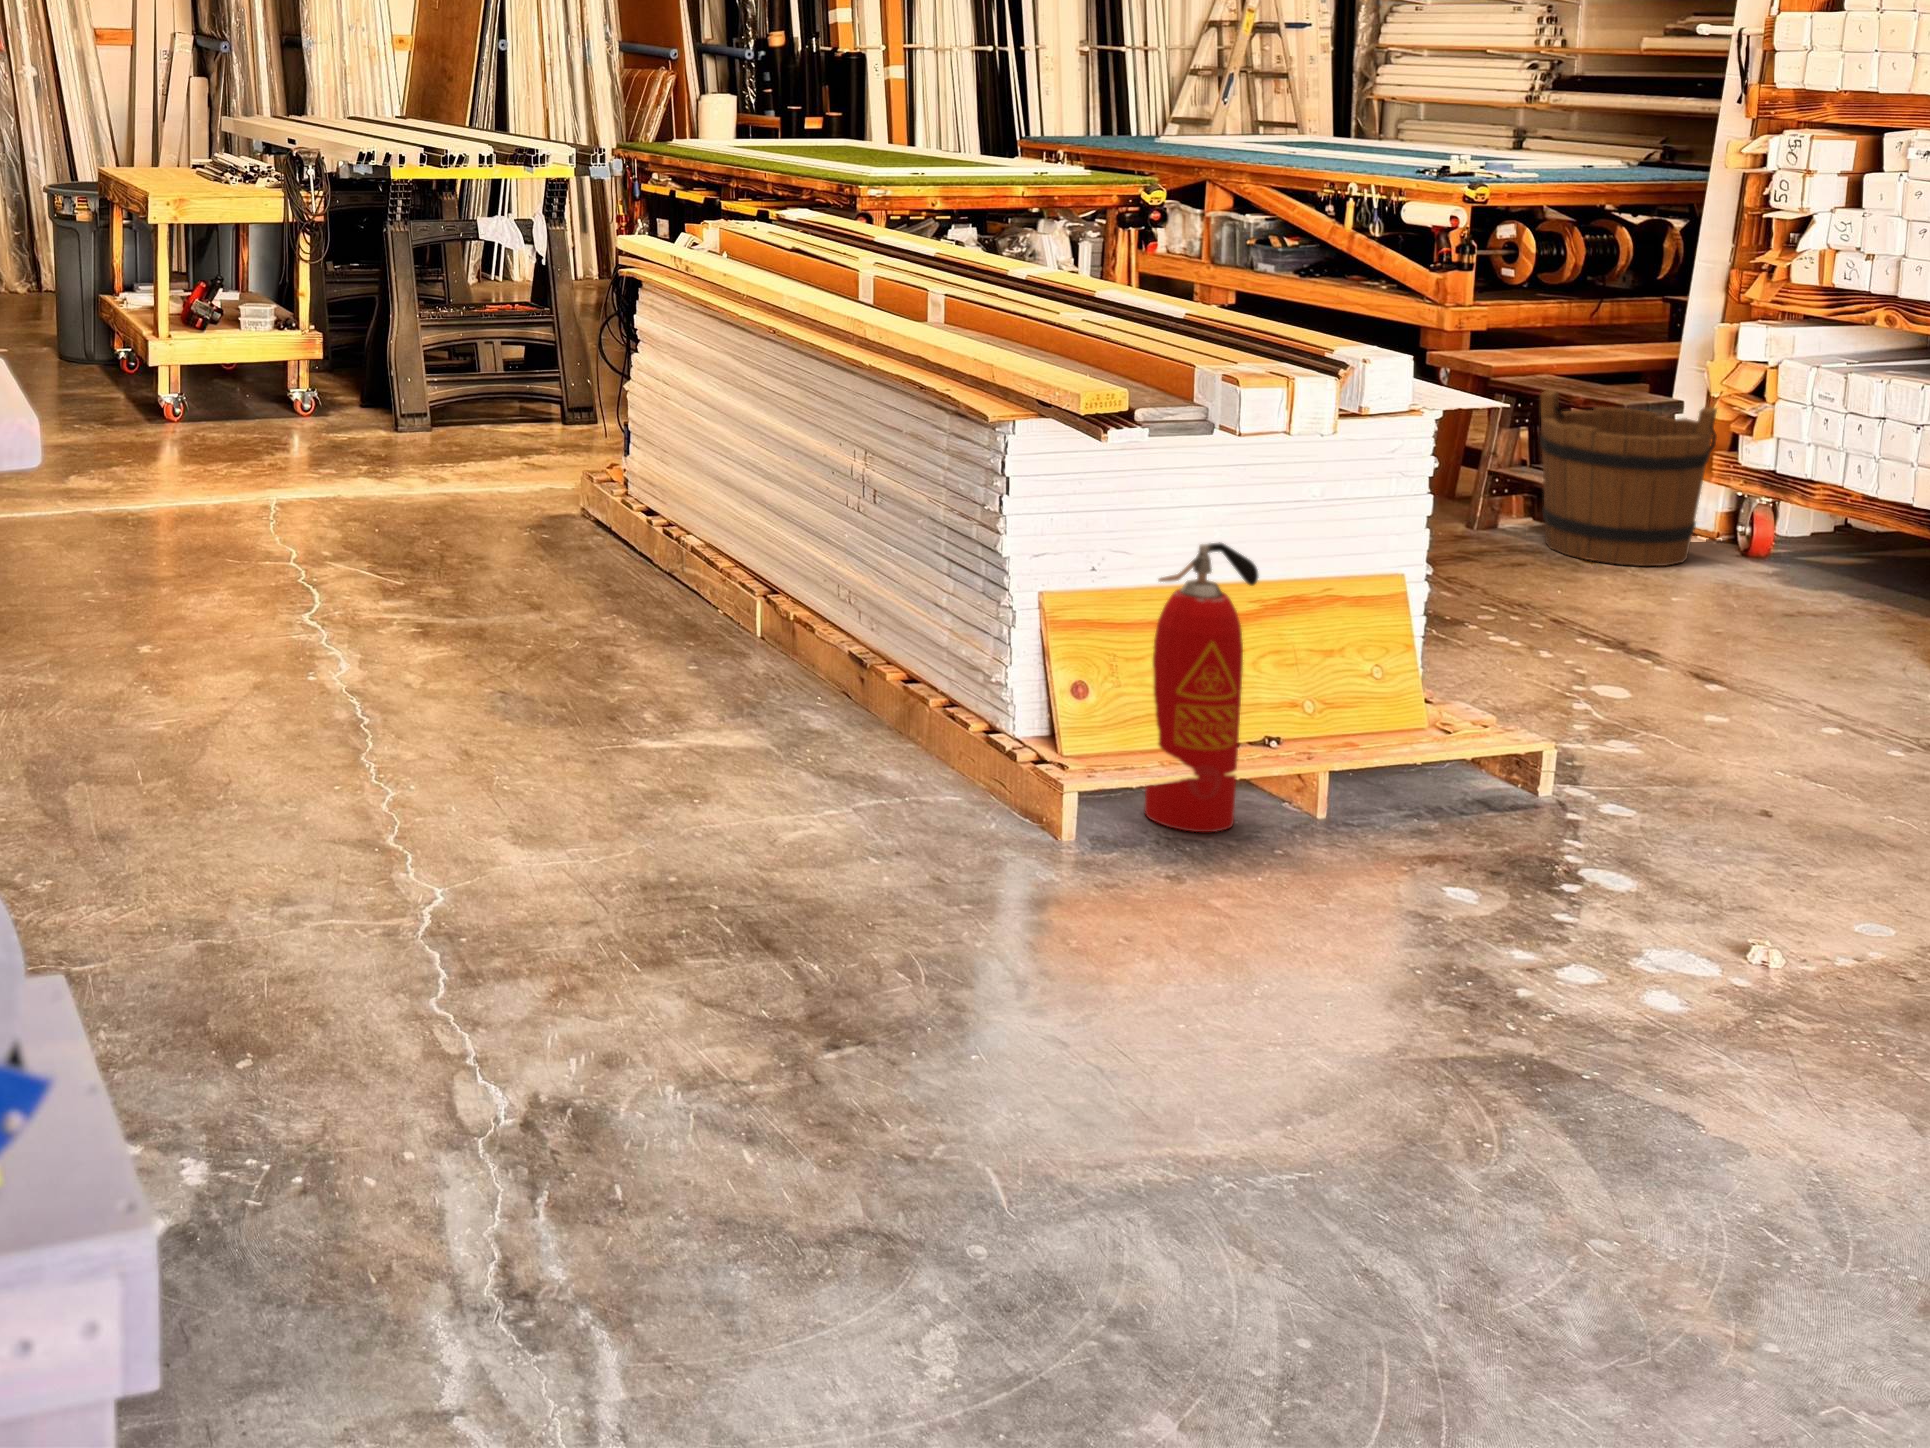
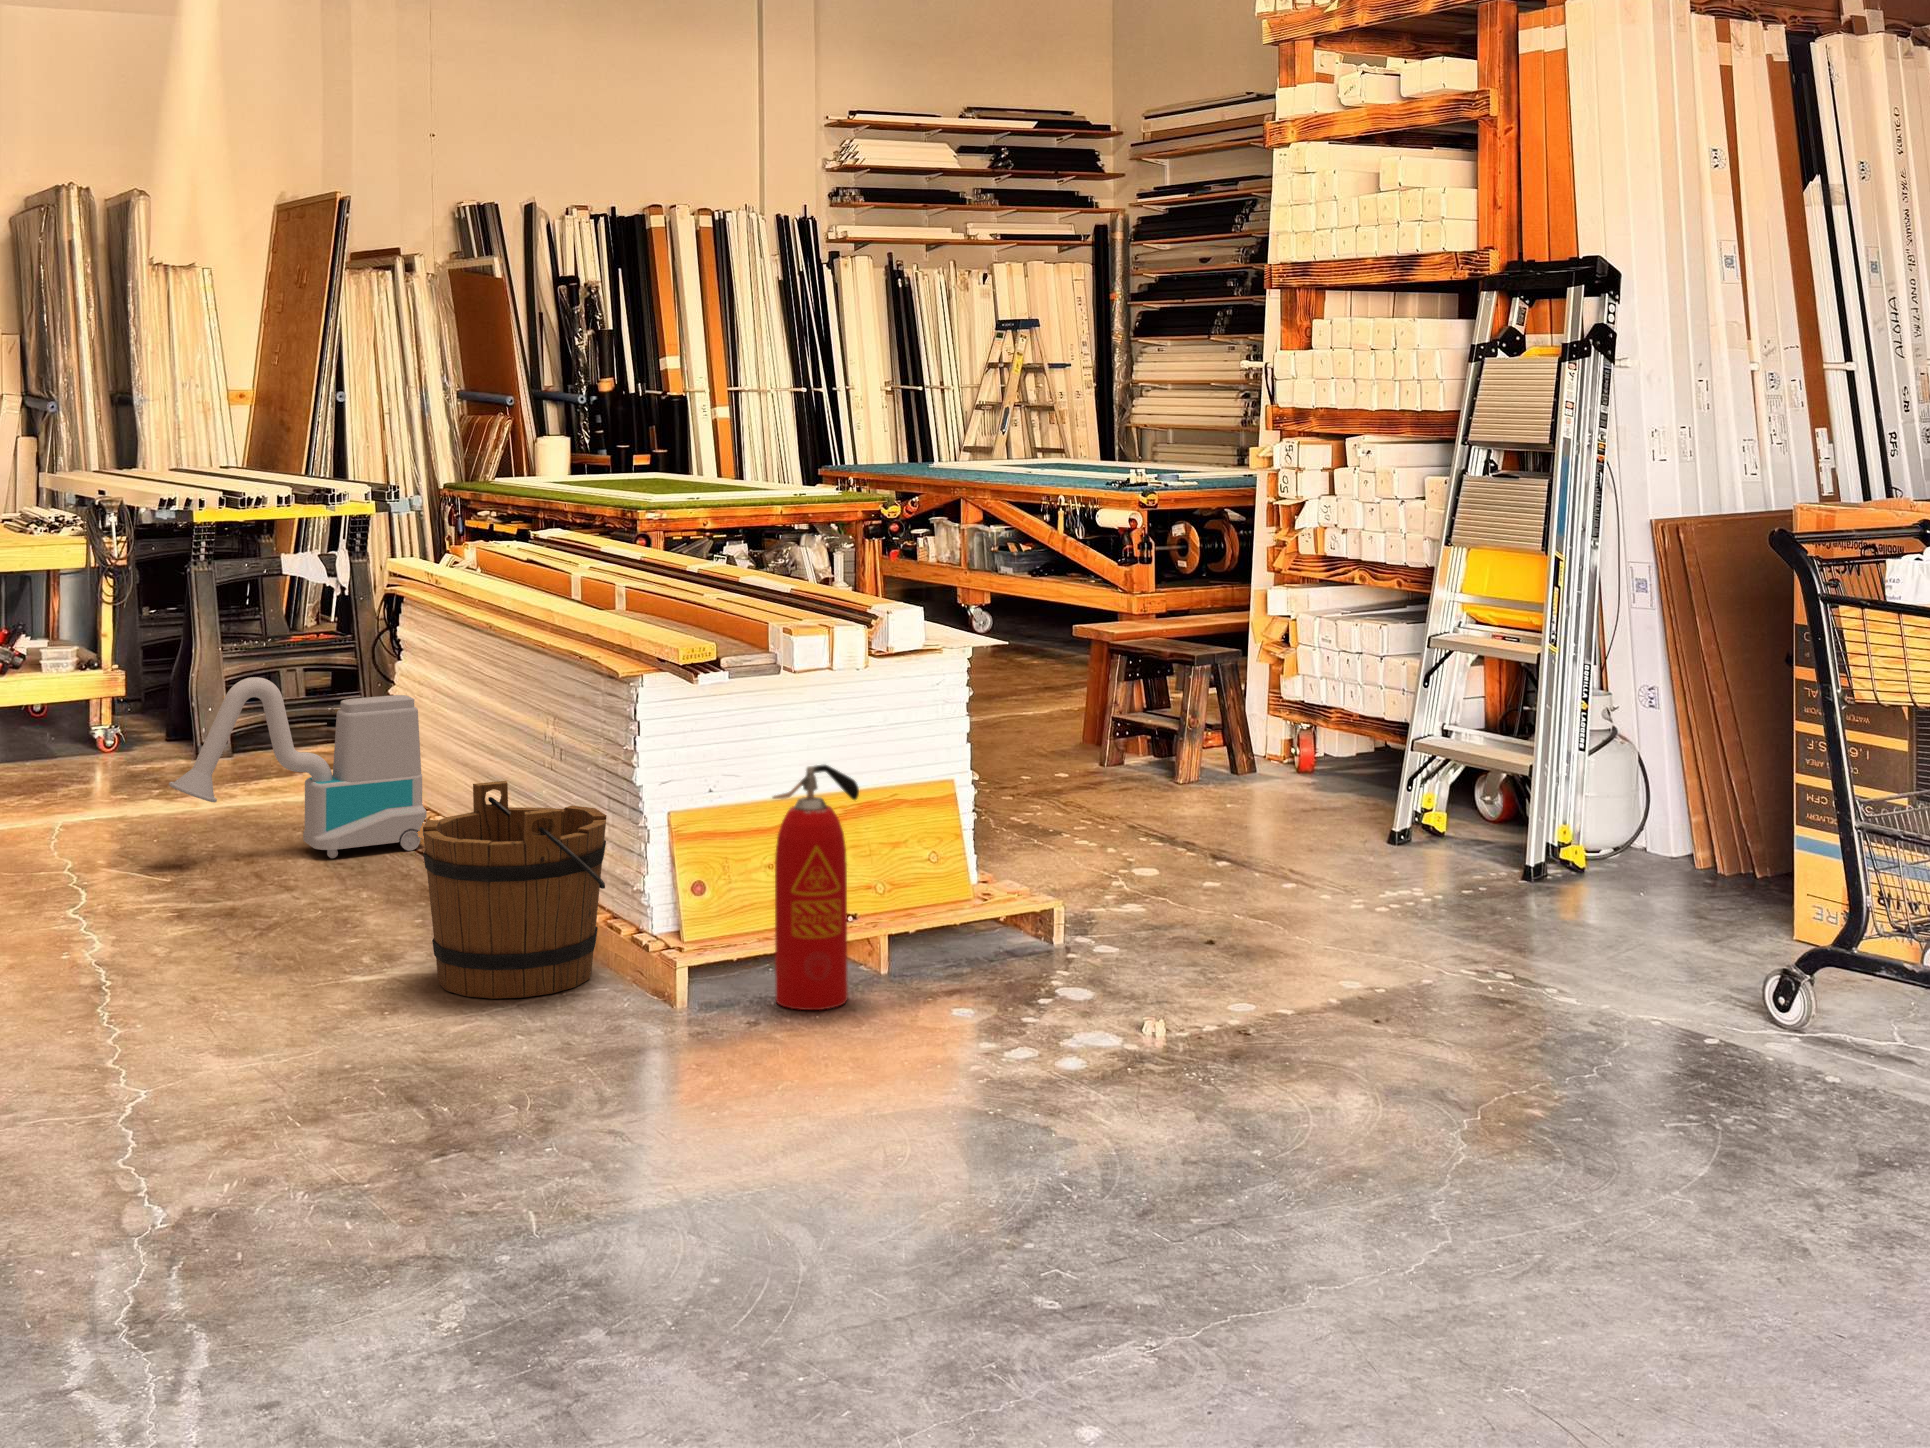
vacuum cleaner: none [401,369,670,569] -> present [169,677,427,858]
bucket: present [1540,390,1717,566] -> present [423,781,607,998]

